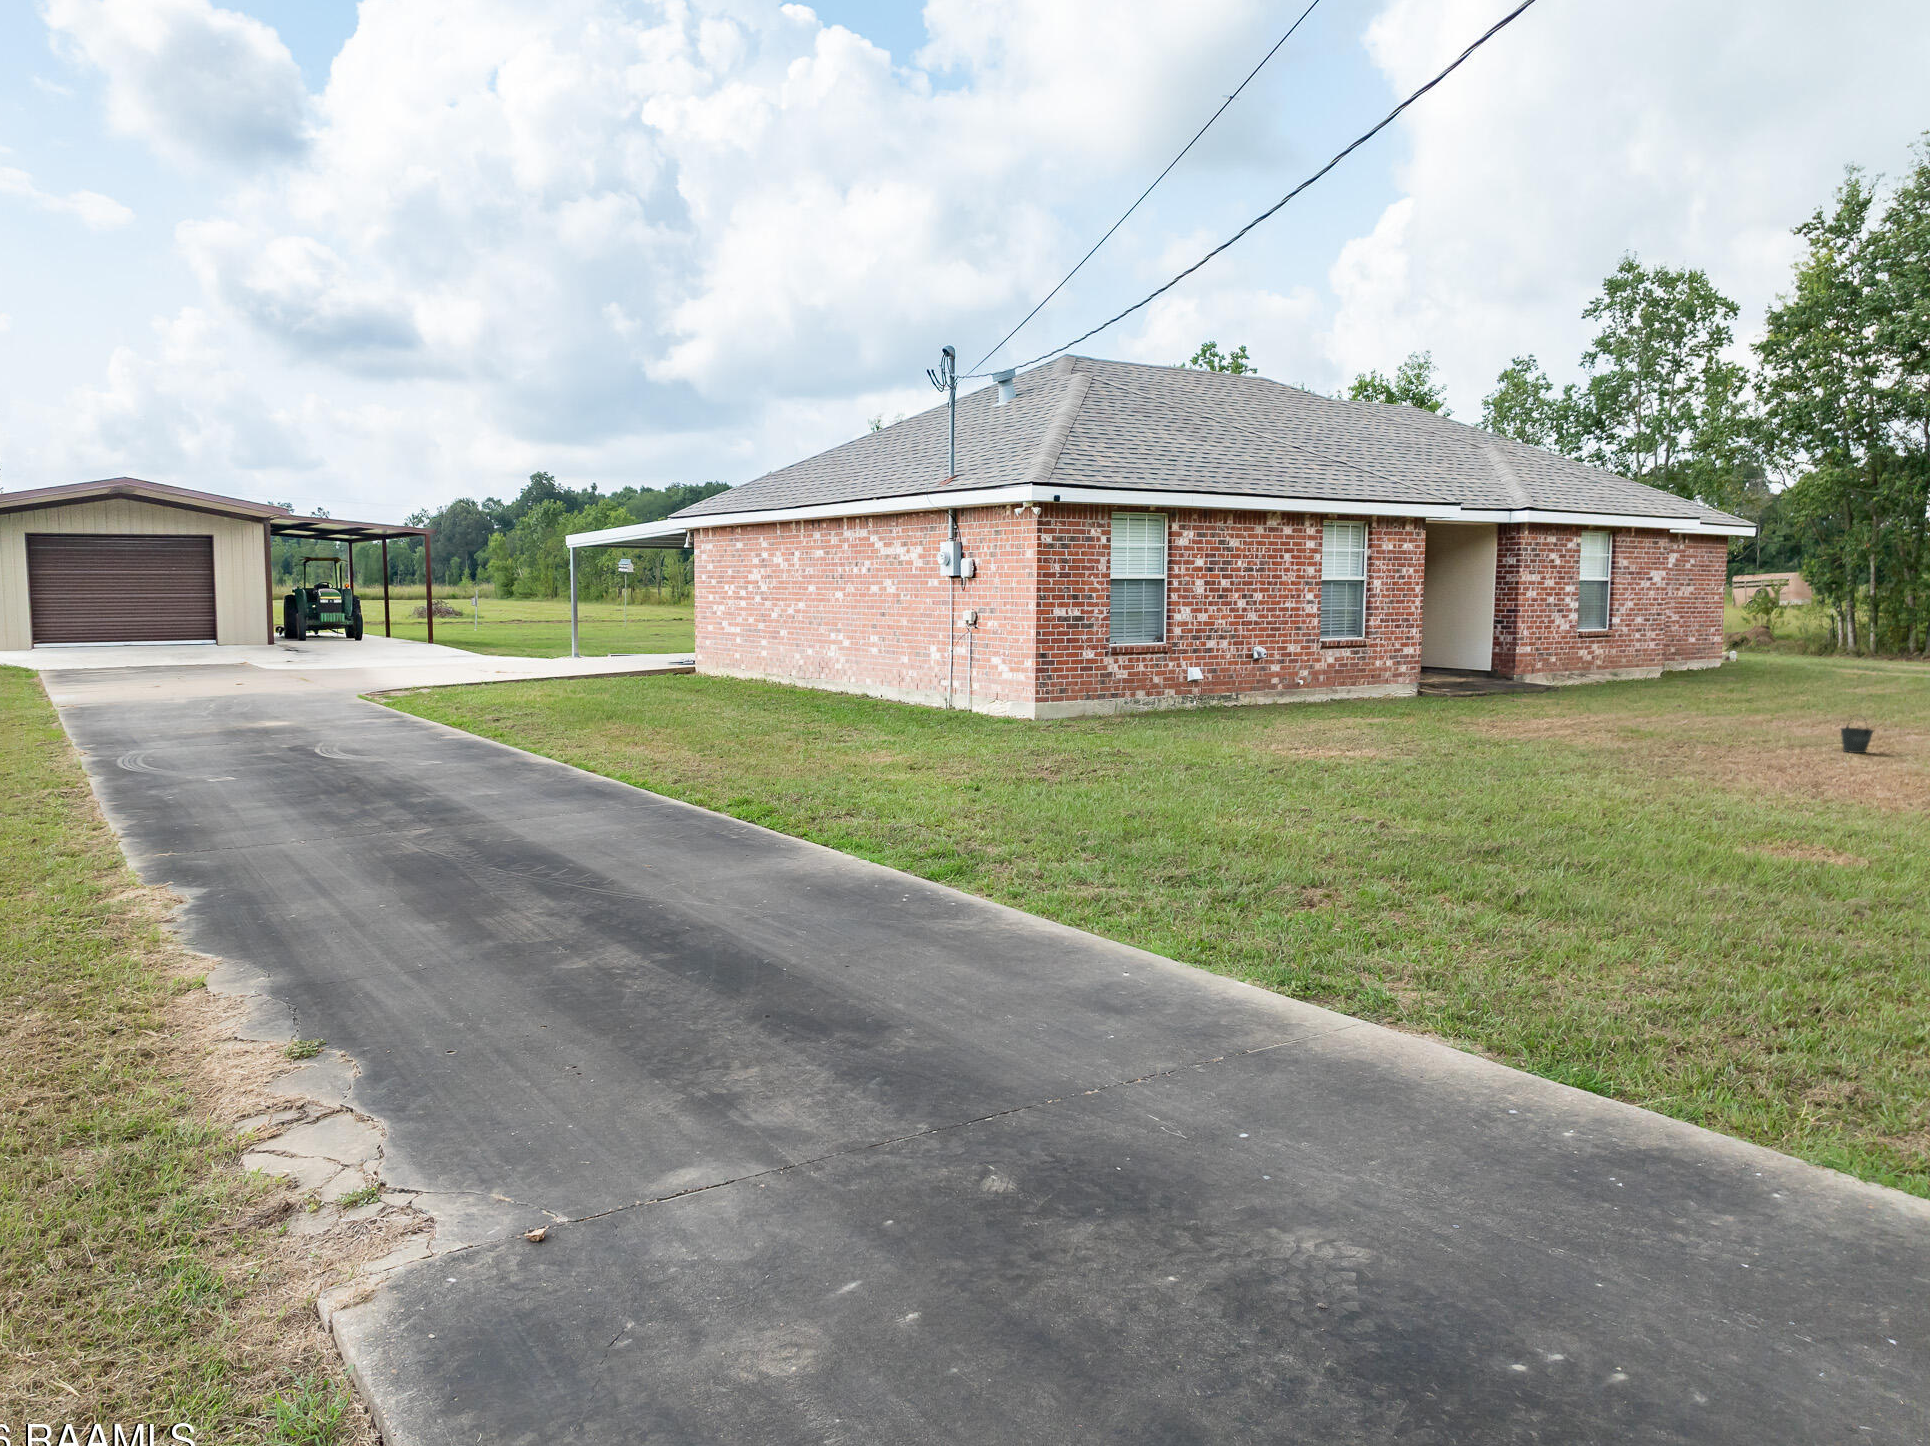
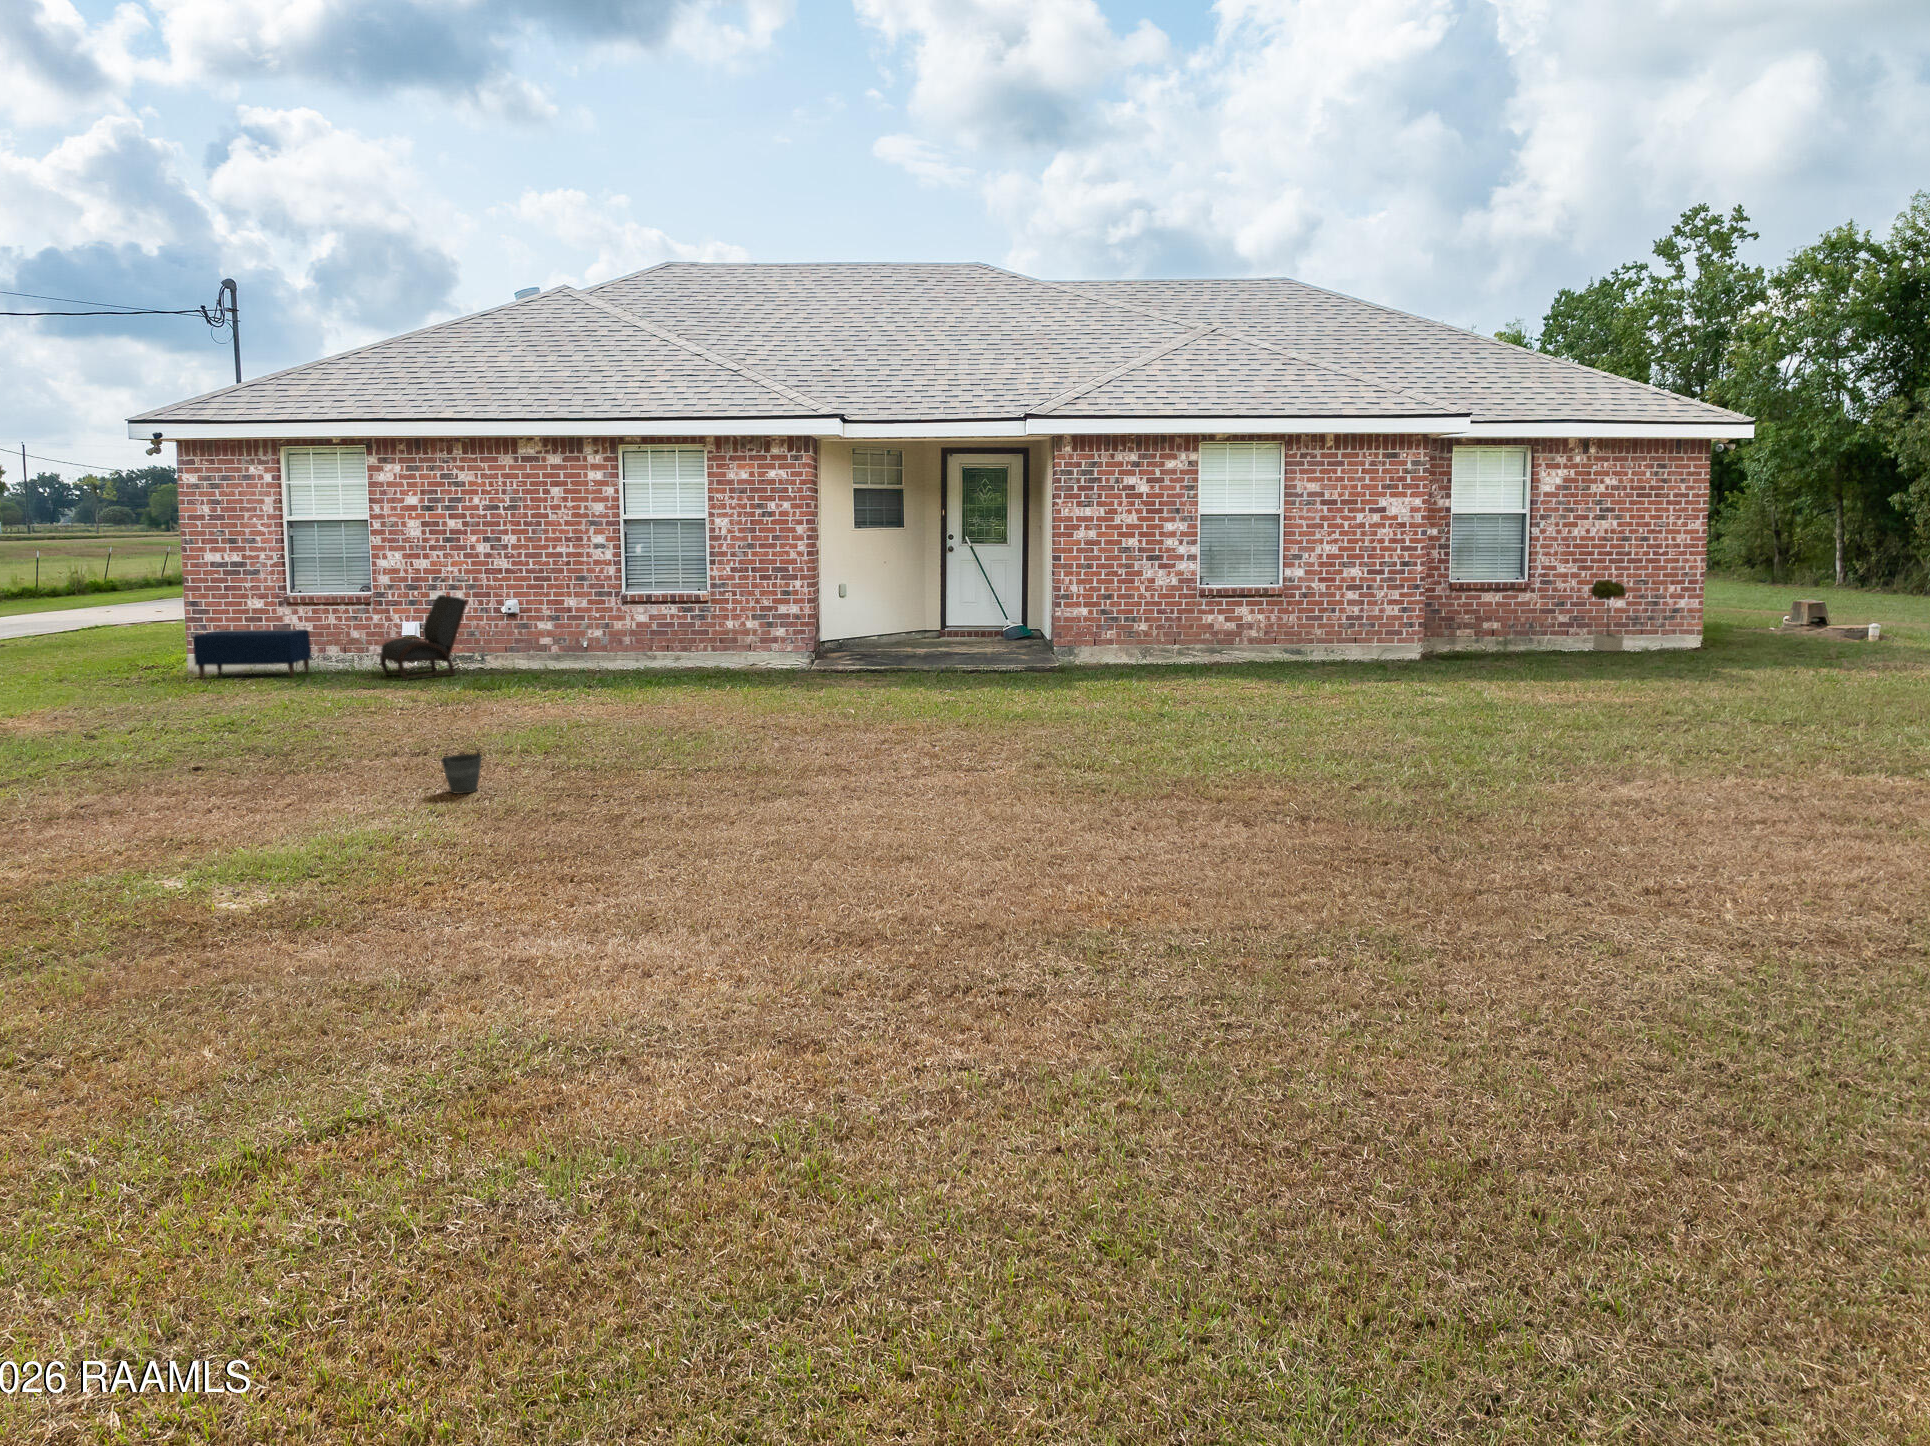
potted tree: none [1669,625,1692,669] -> present [1591,580,1626,651]
lounge chair: none [1205,644,1254,716] -> present [380,595,467,681]
bench: none [1067,677,1158,725] -> present [193,629,311,679]

